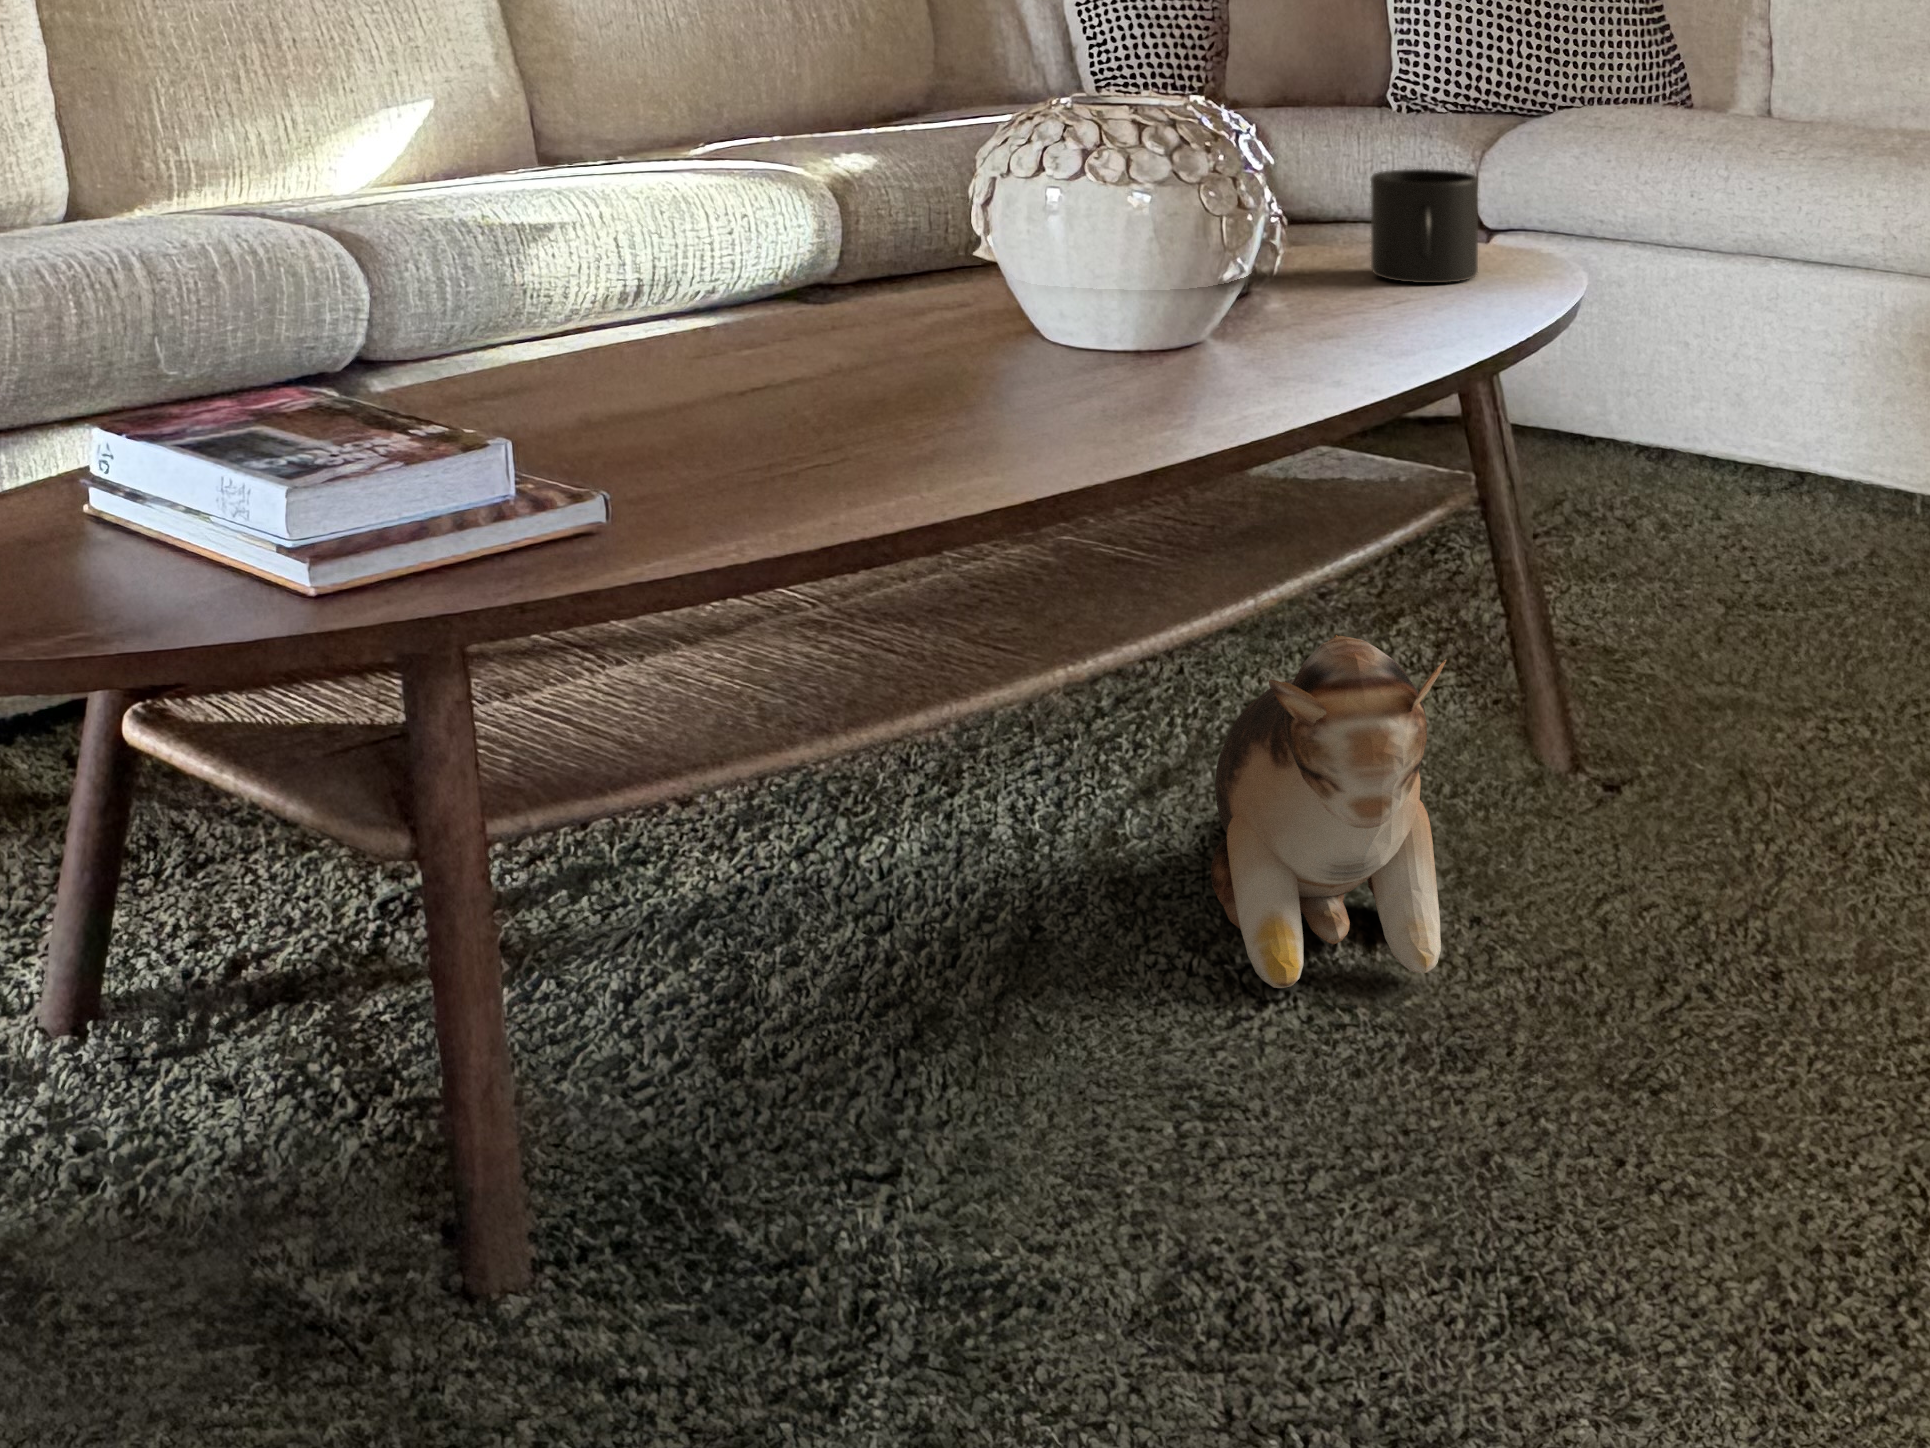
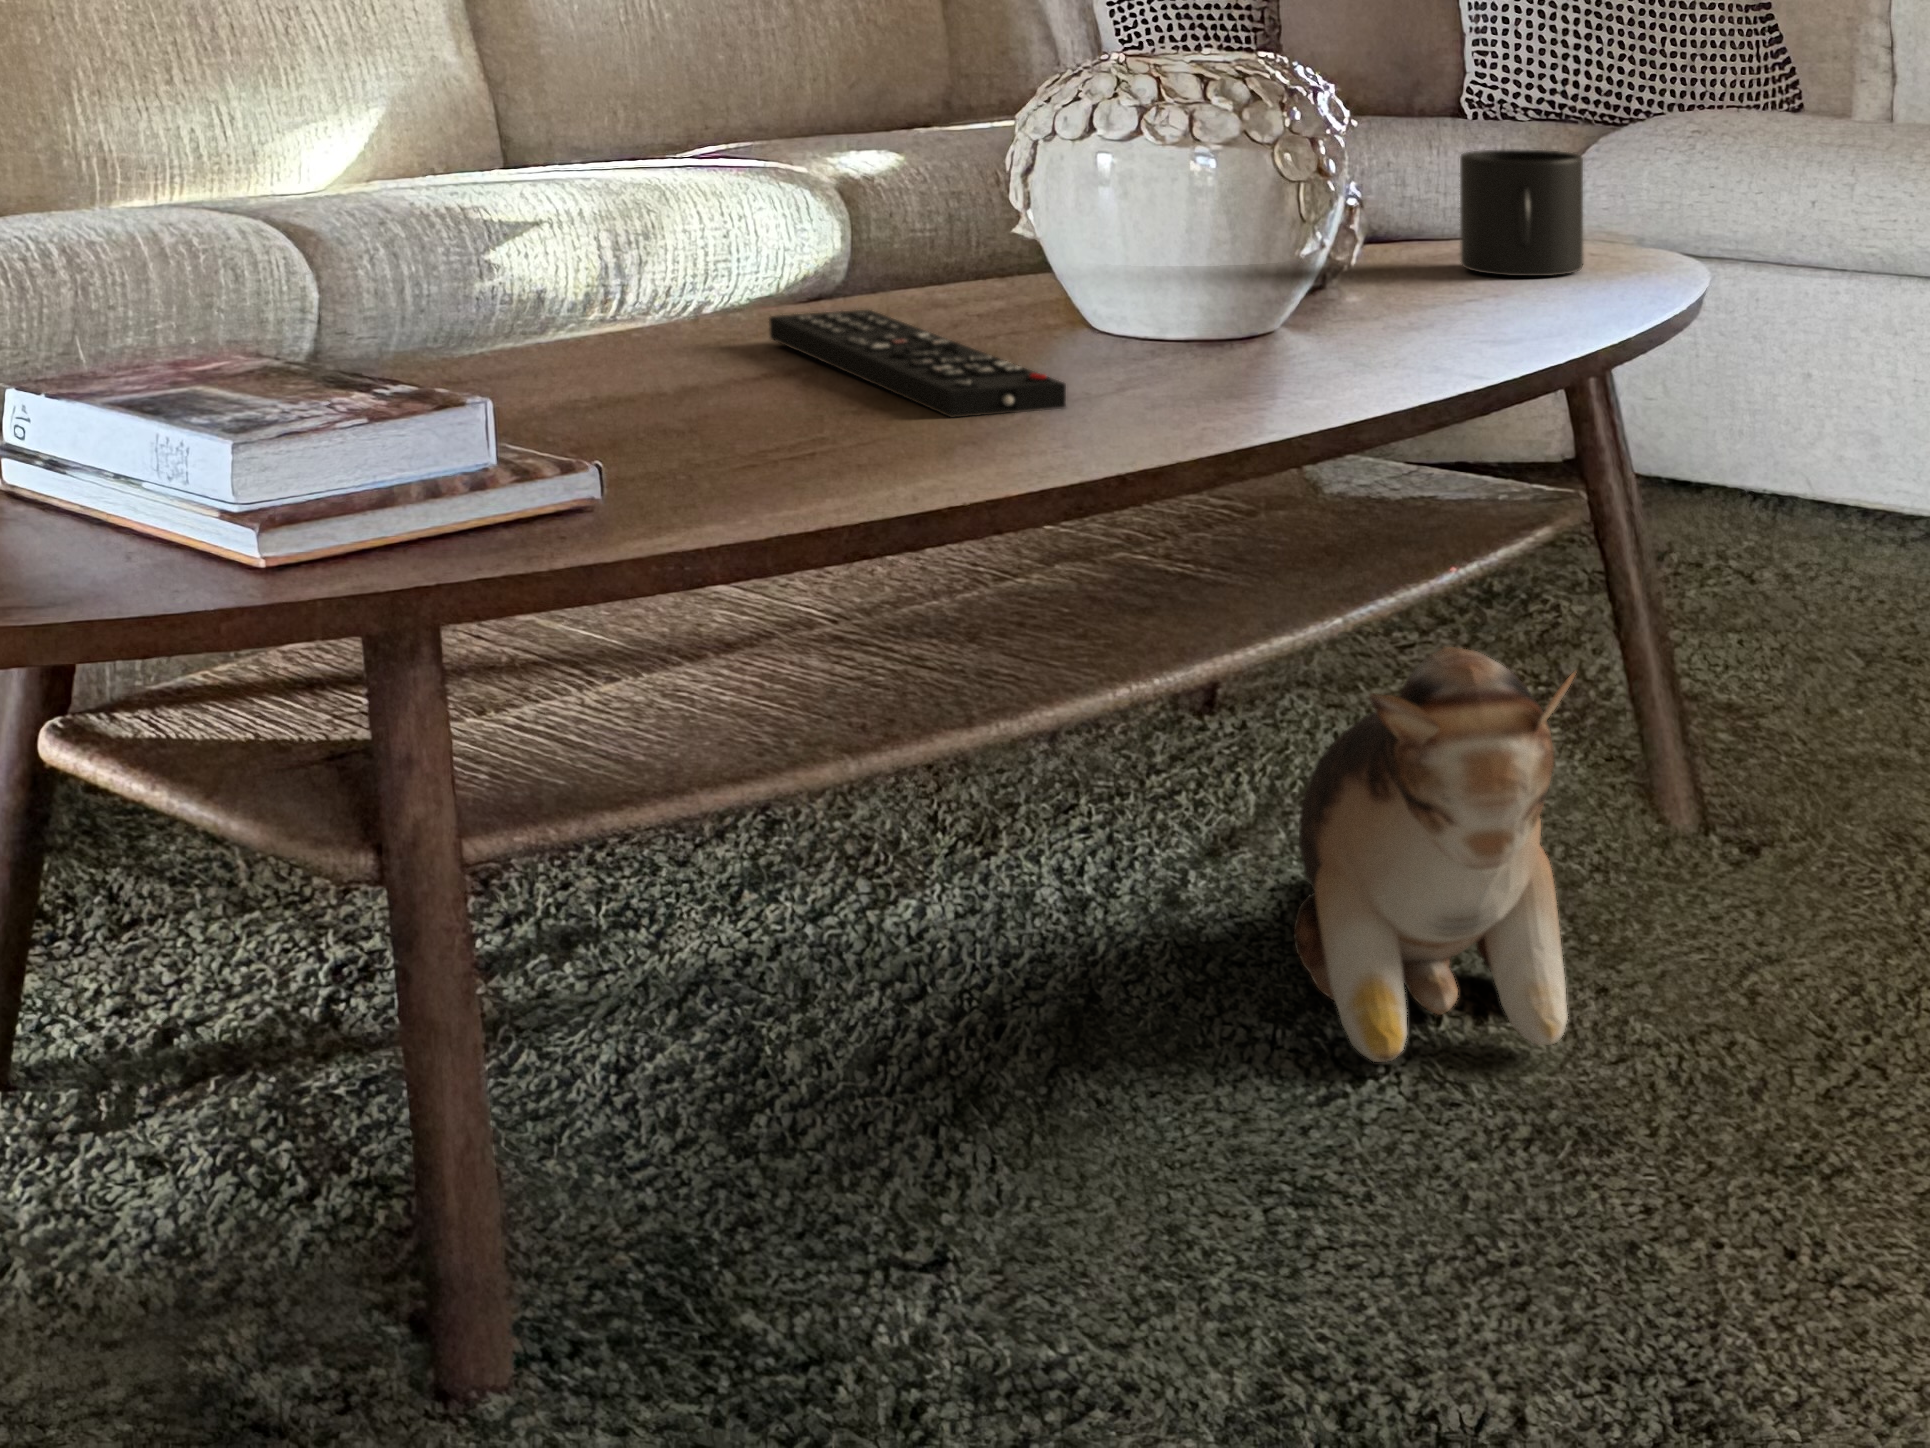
remote control: none [762,323,1015,434] -> present [769,310,1066,418]

